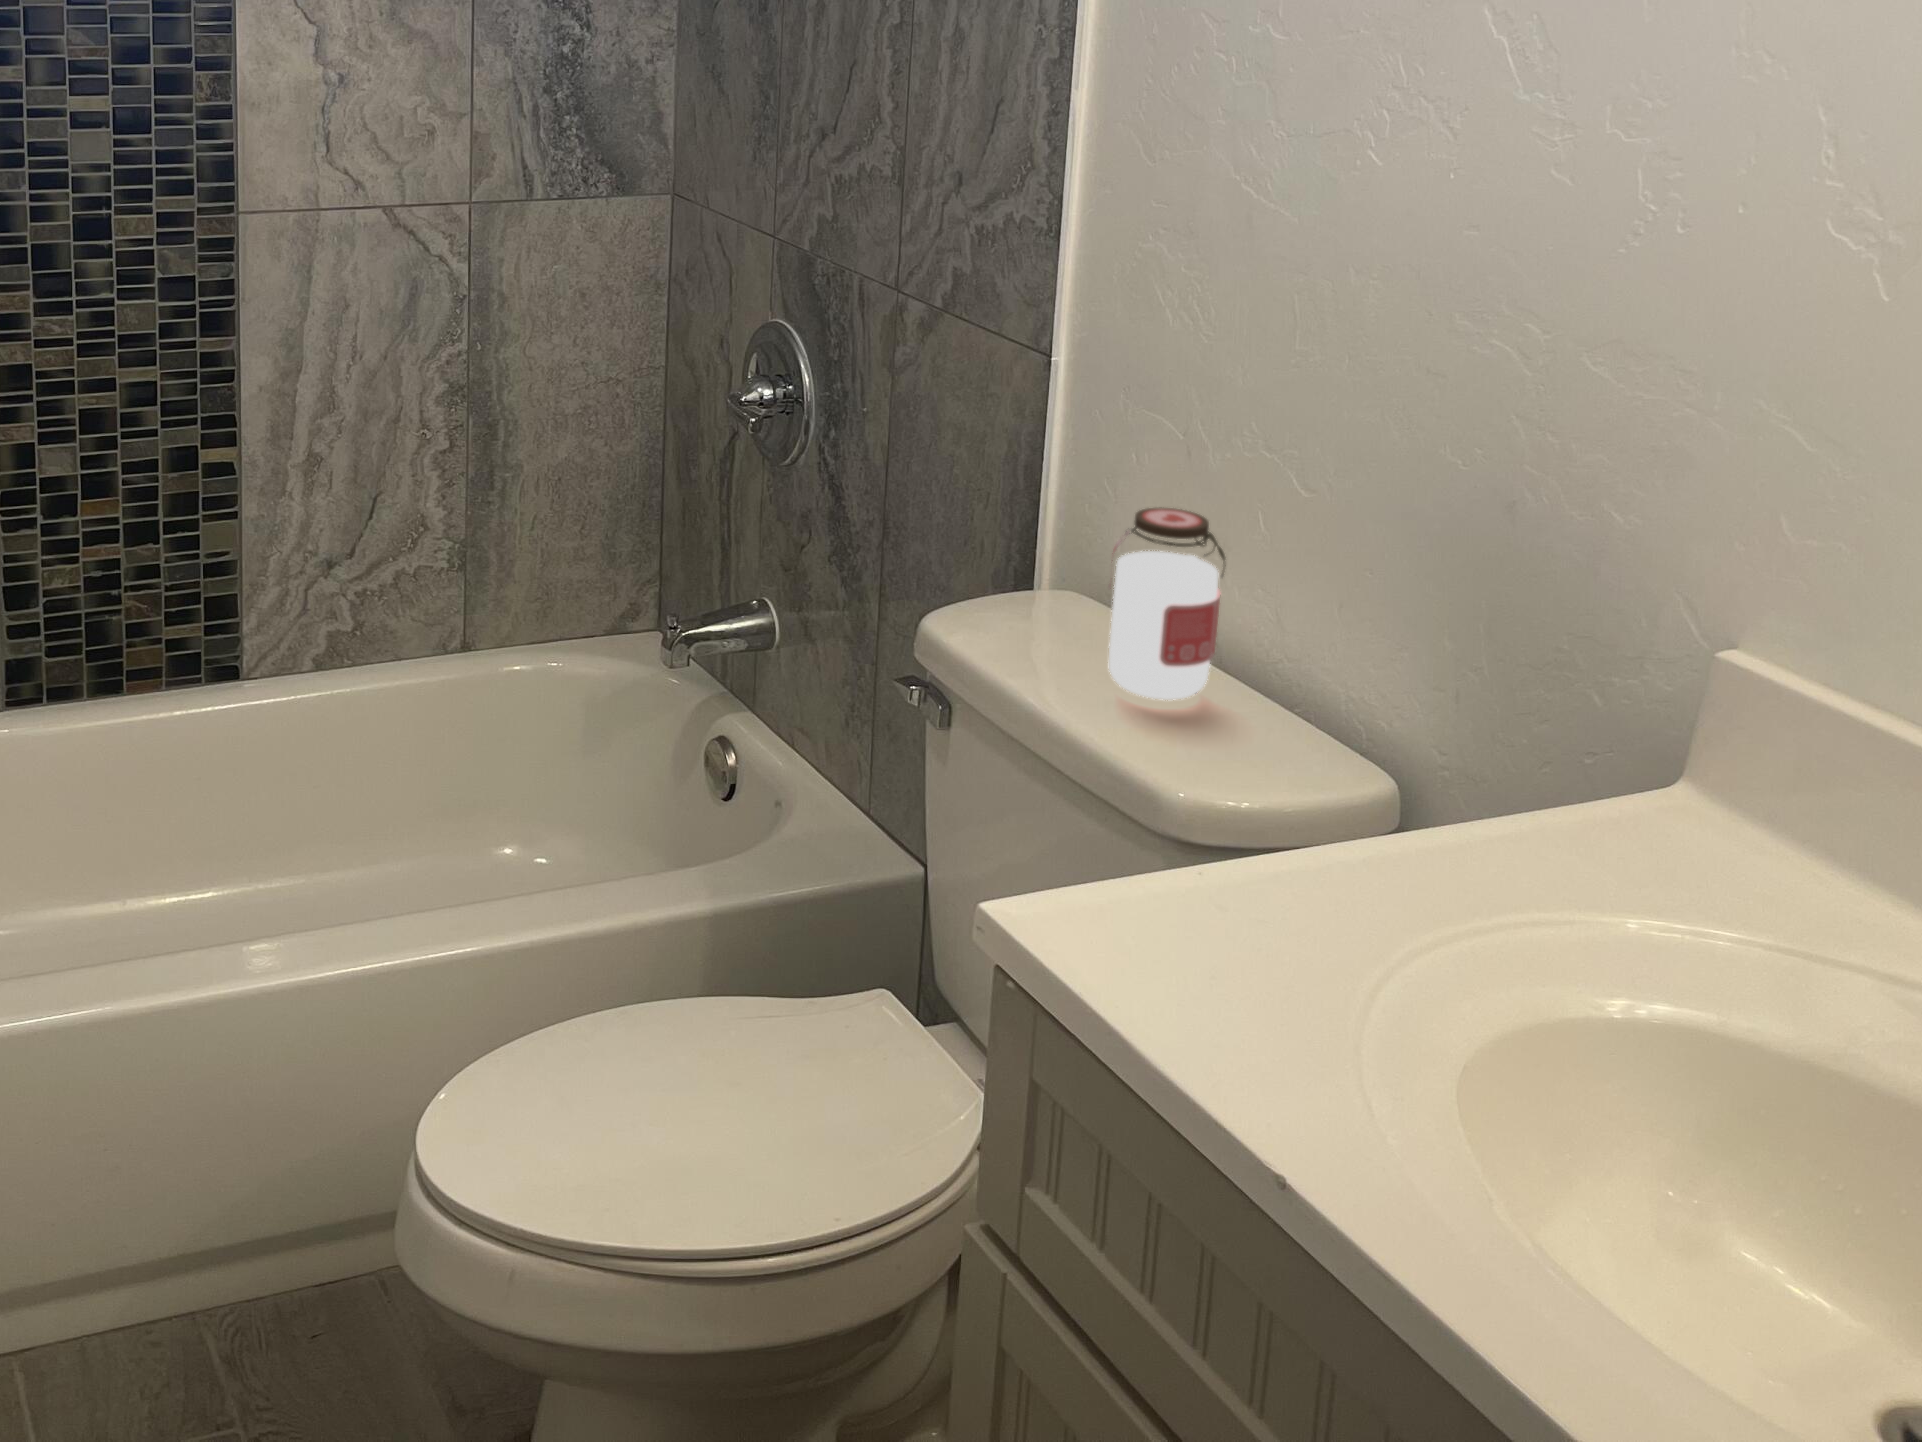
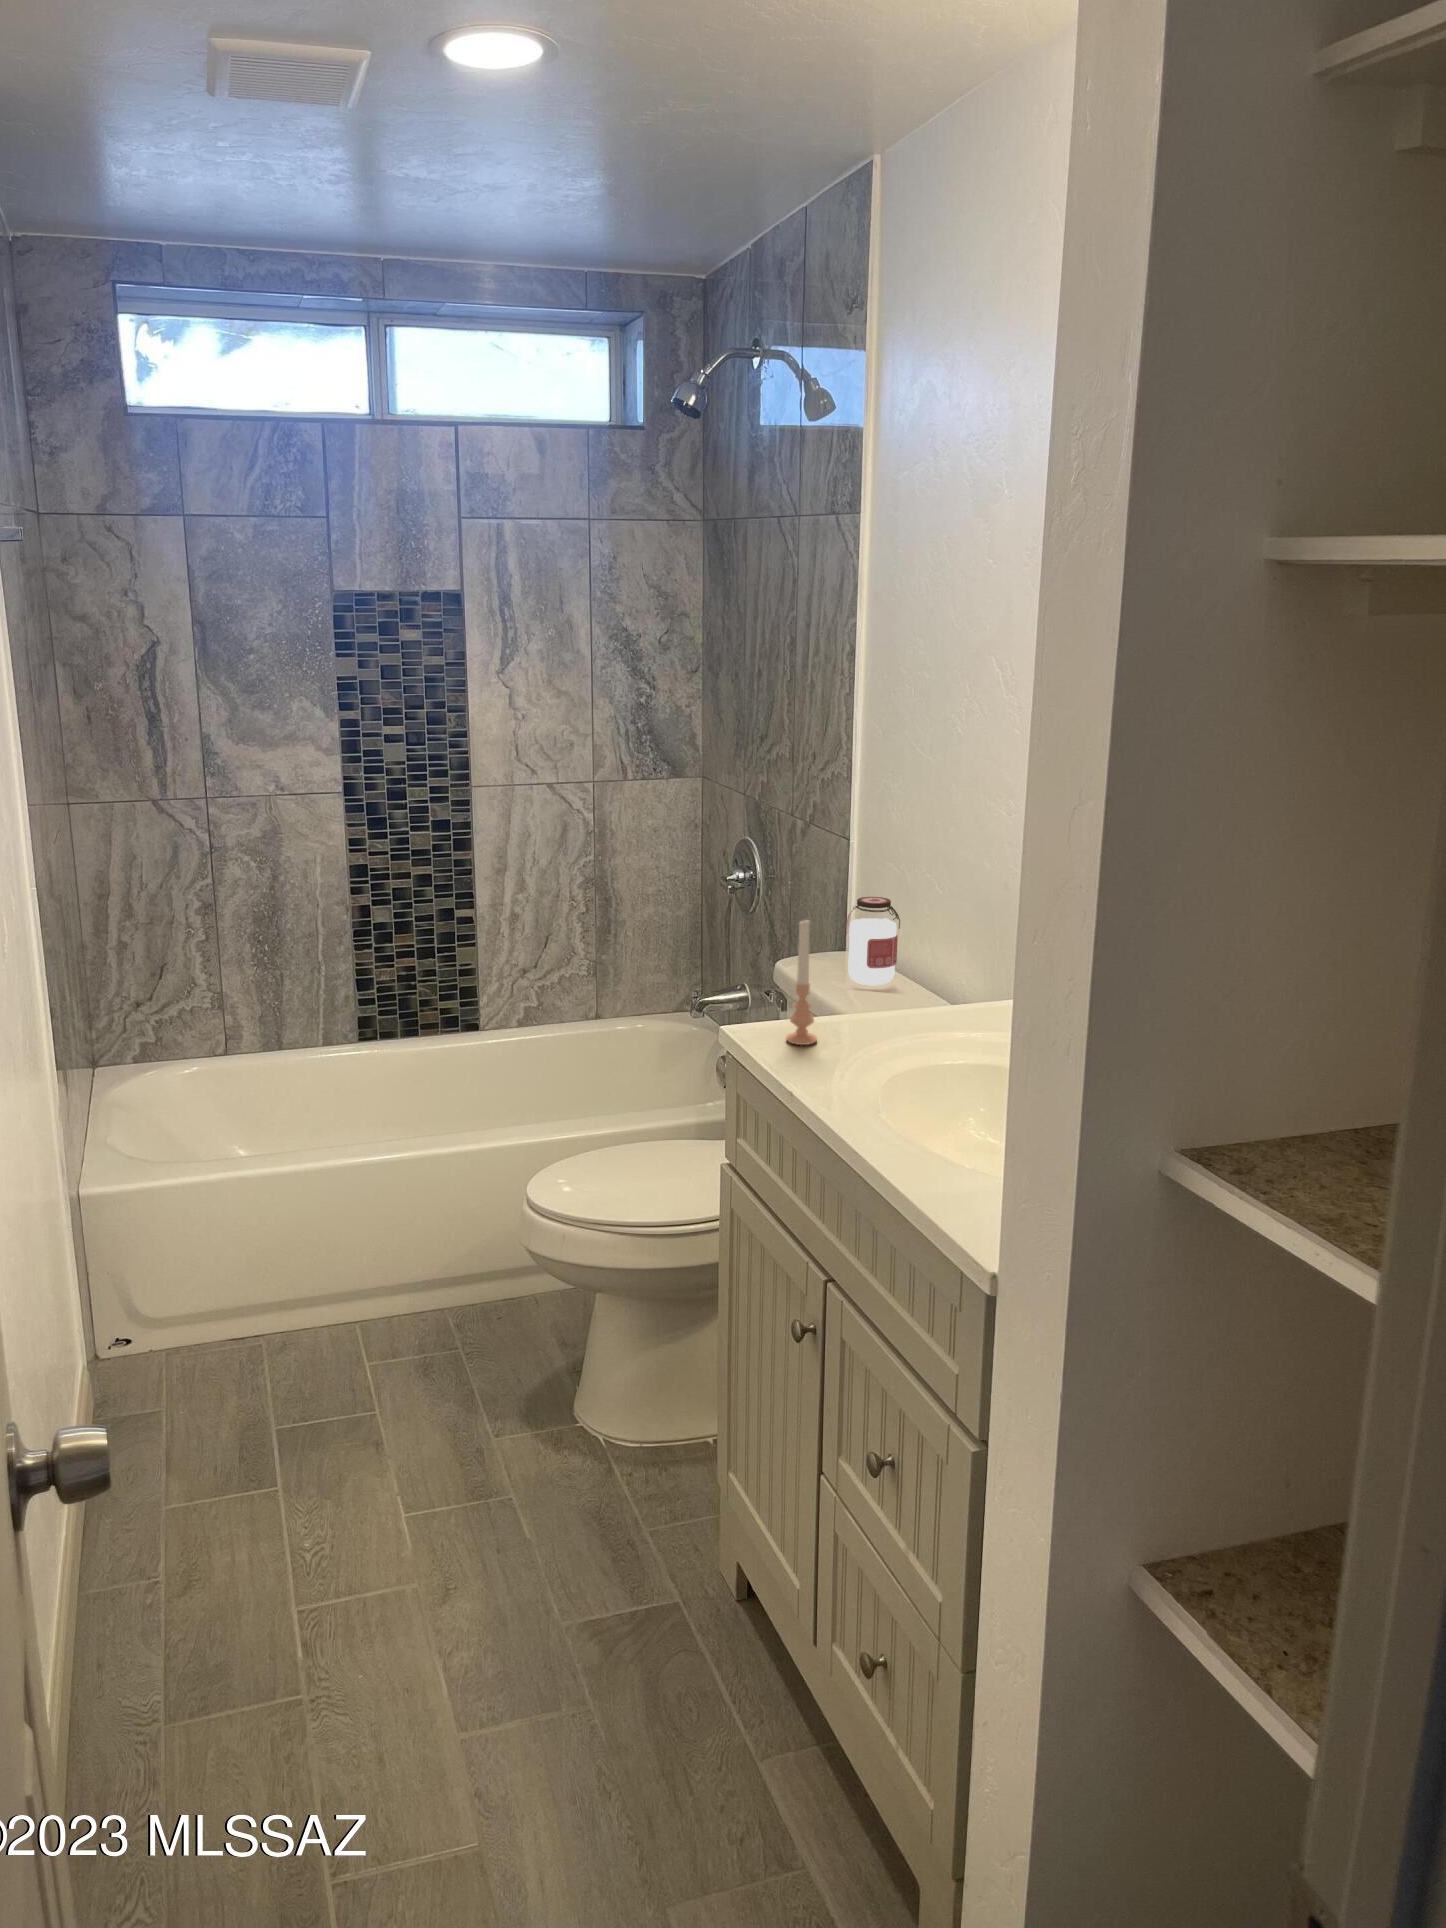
candle: none [1179,682,1261,989] -> present [786,920,817,1045]

